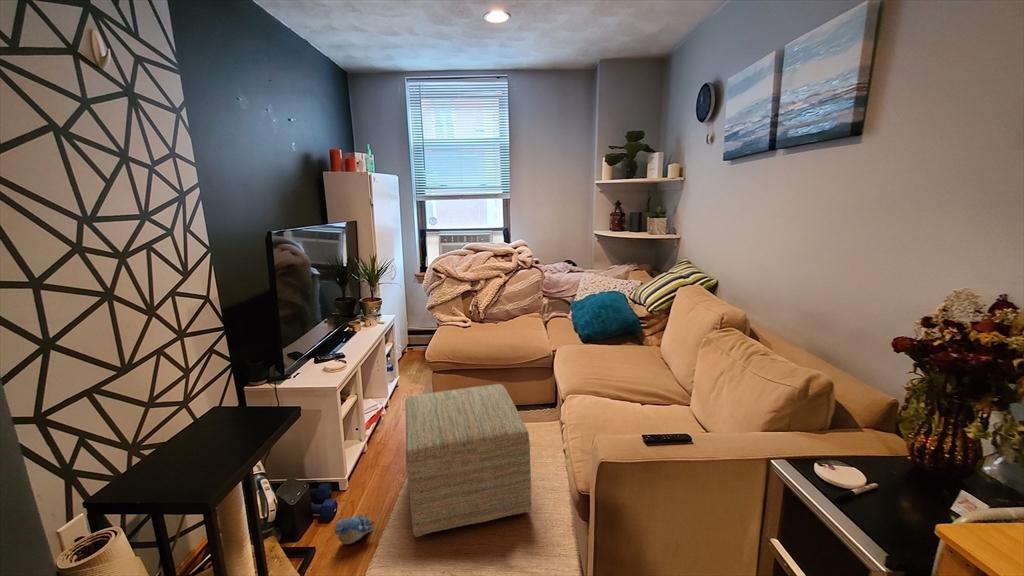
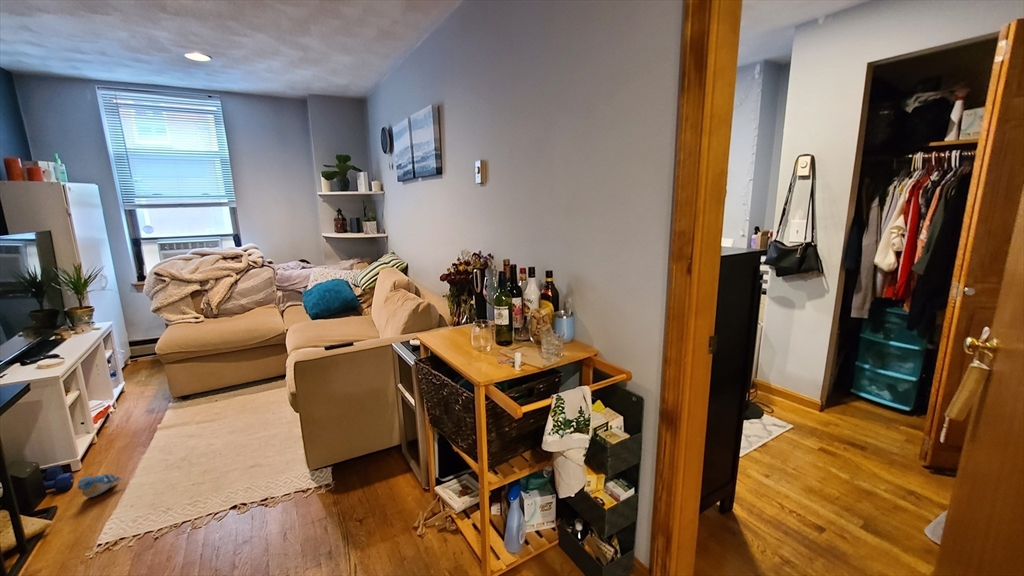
ottoman: present [406,384,531,537] -> none [140,355,269,472]

